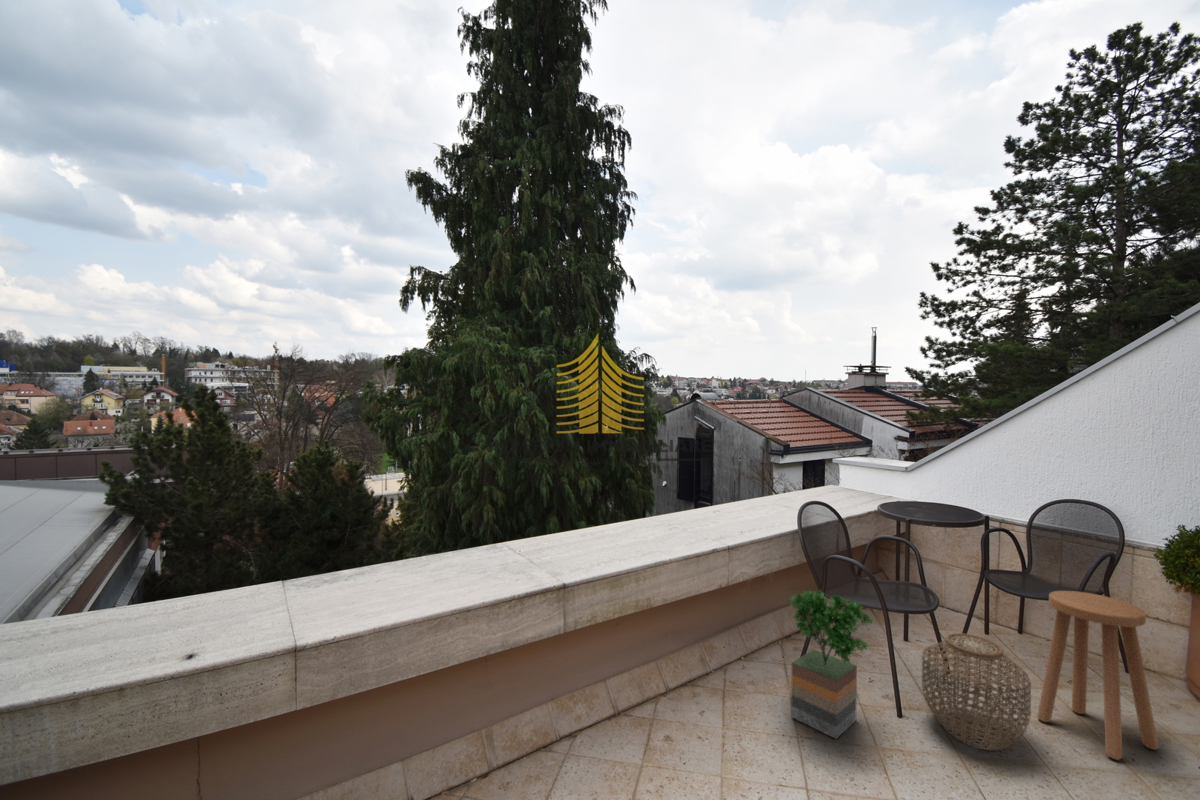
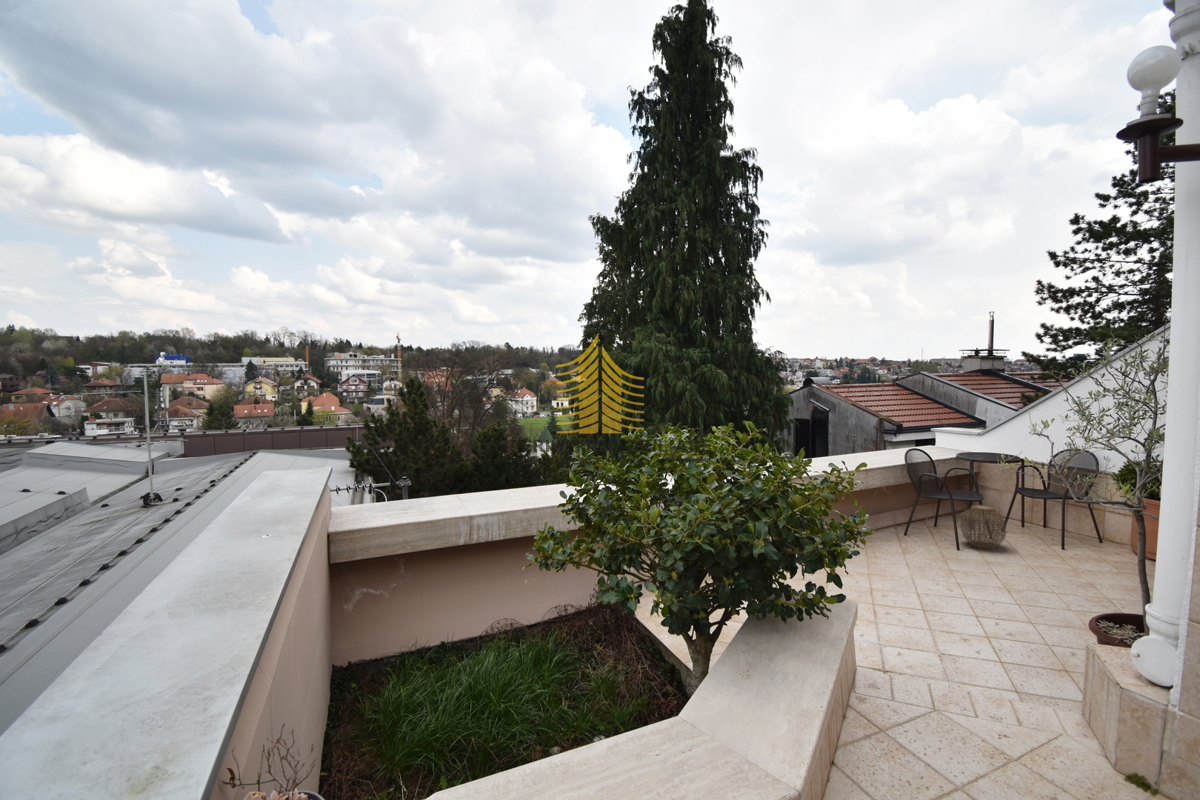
potted tree: present [790,591,873,739] -> none [899,486,939,545]
stool: present [1037,591,1159,760] -> none [1016,488,1065,552]

